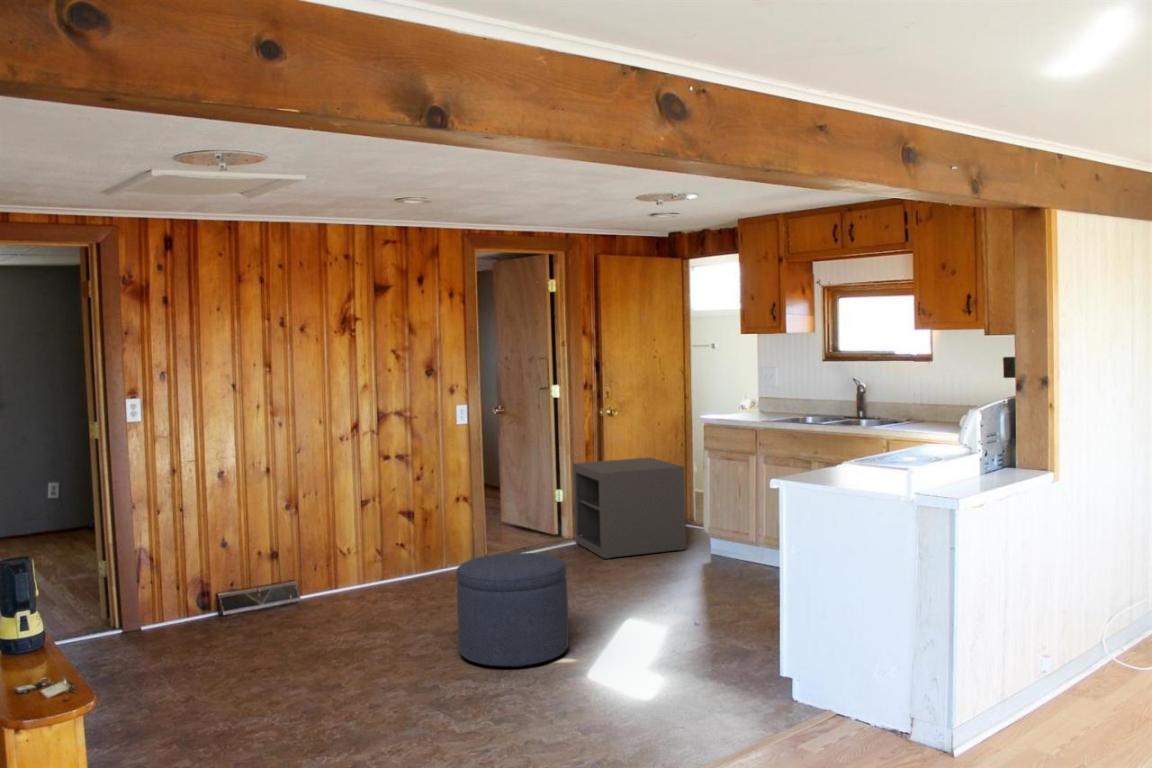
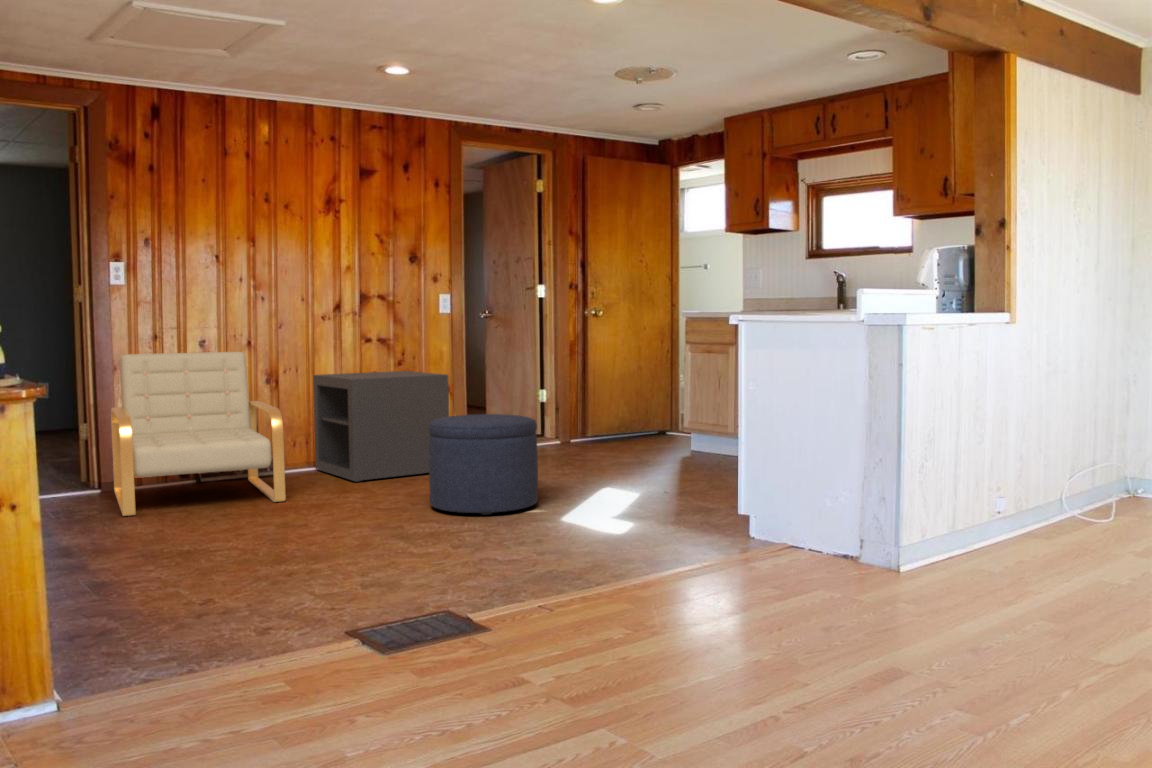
storage cabinet: present [573,458,686,559] -> present [313,371,449,482]
armchair: none [130,483,311,676] -> present [111,352,286,516]

